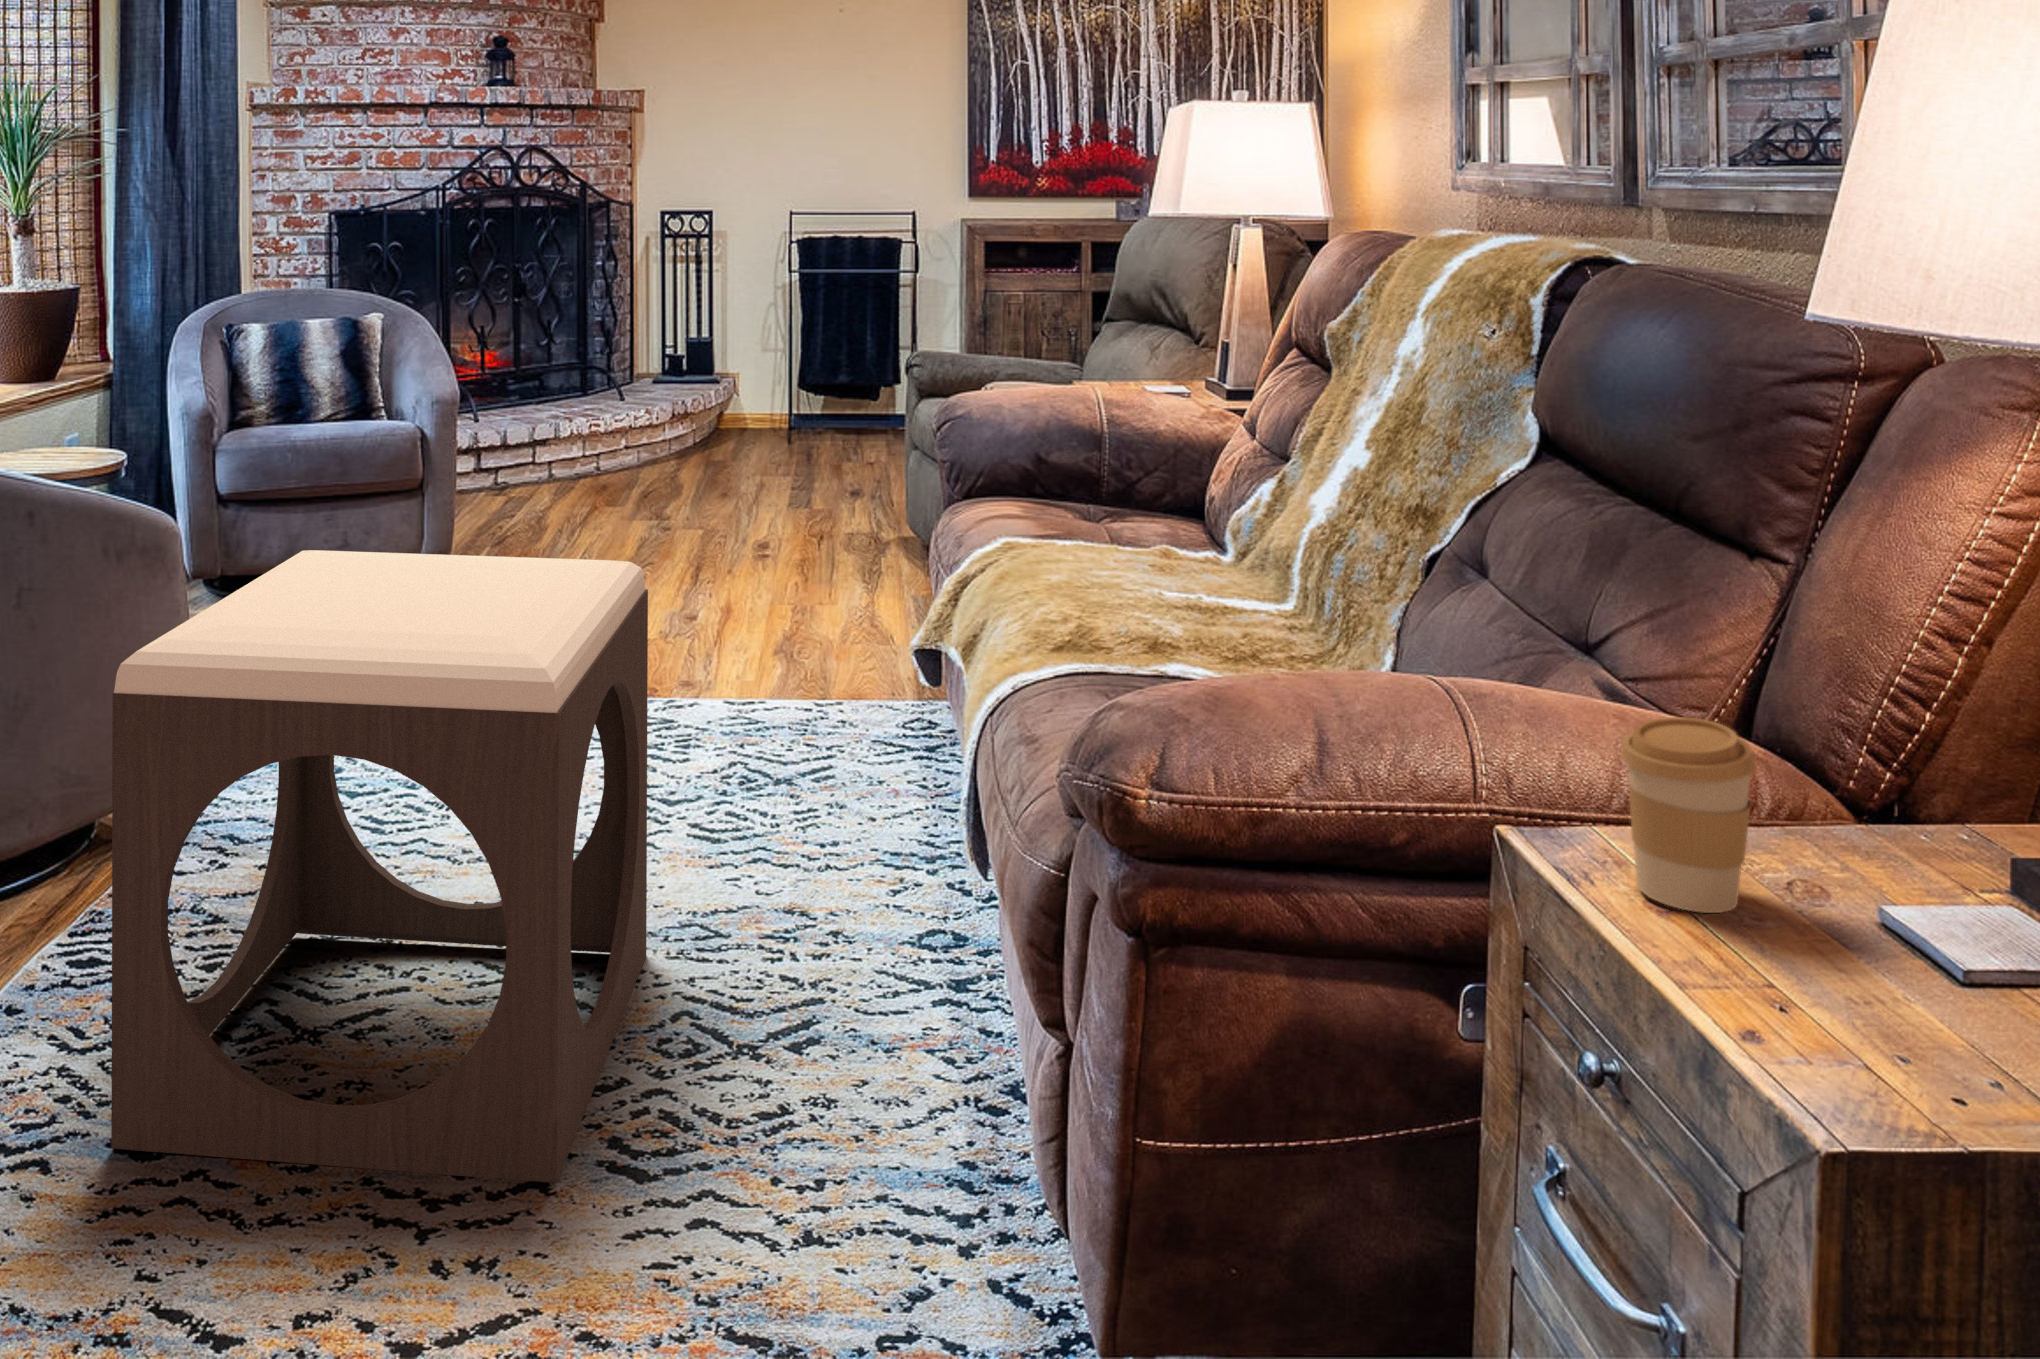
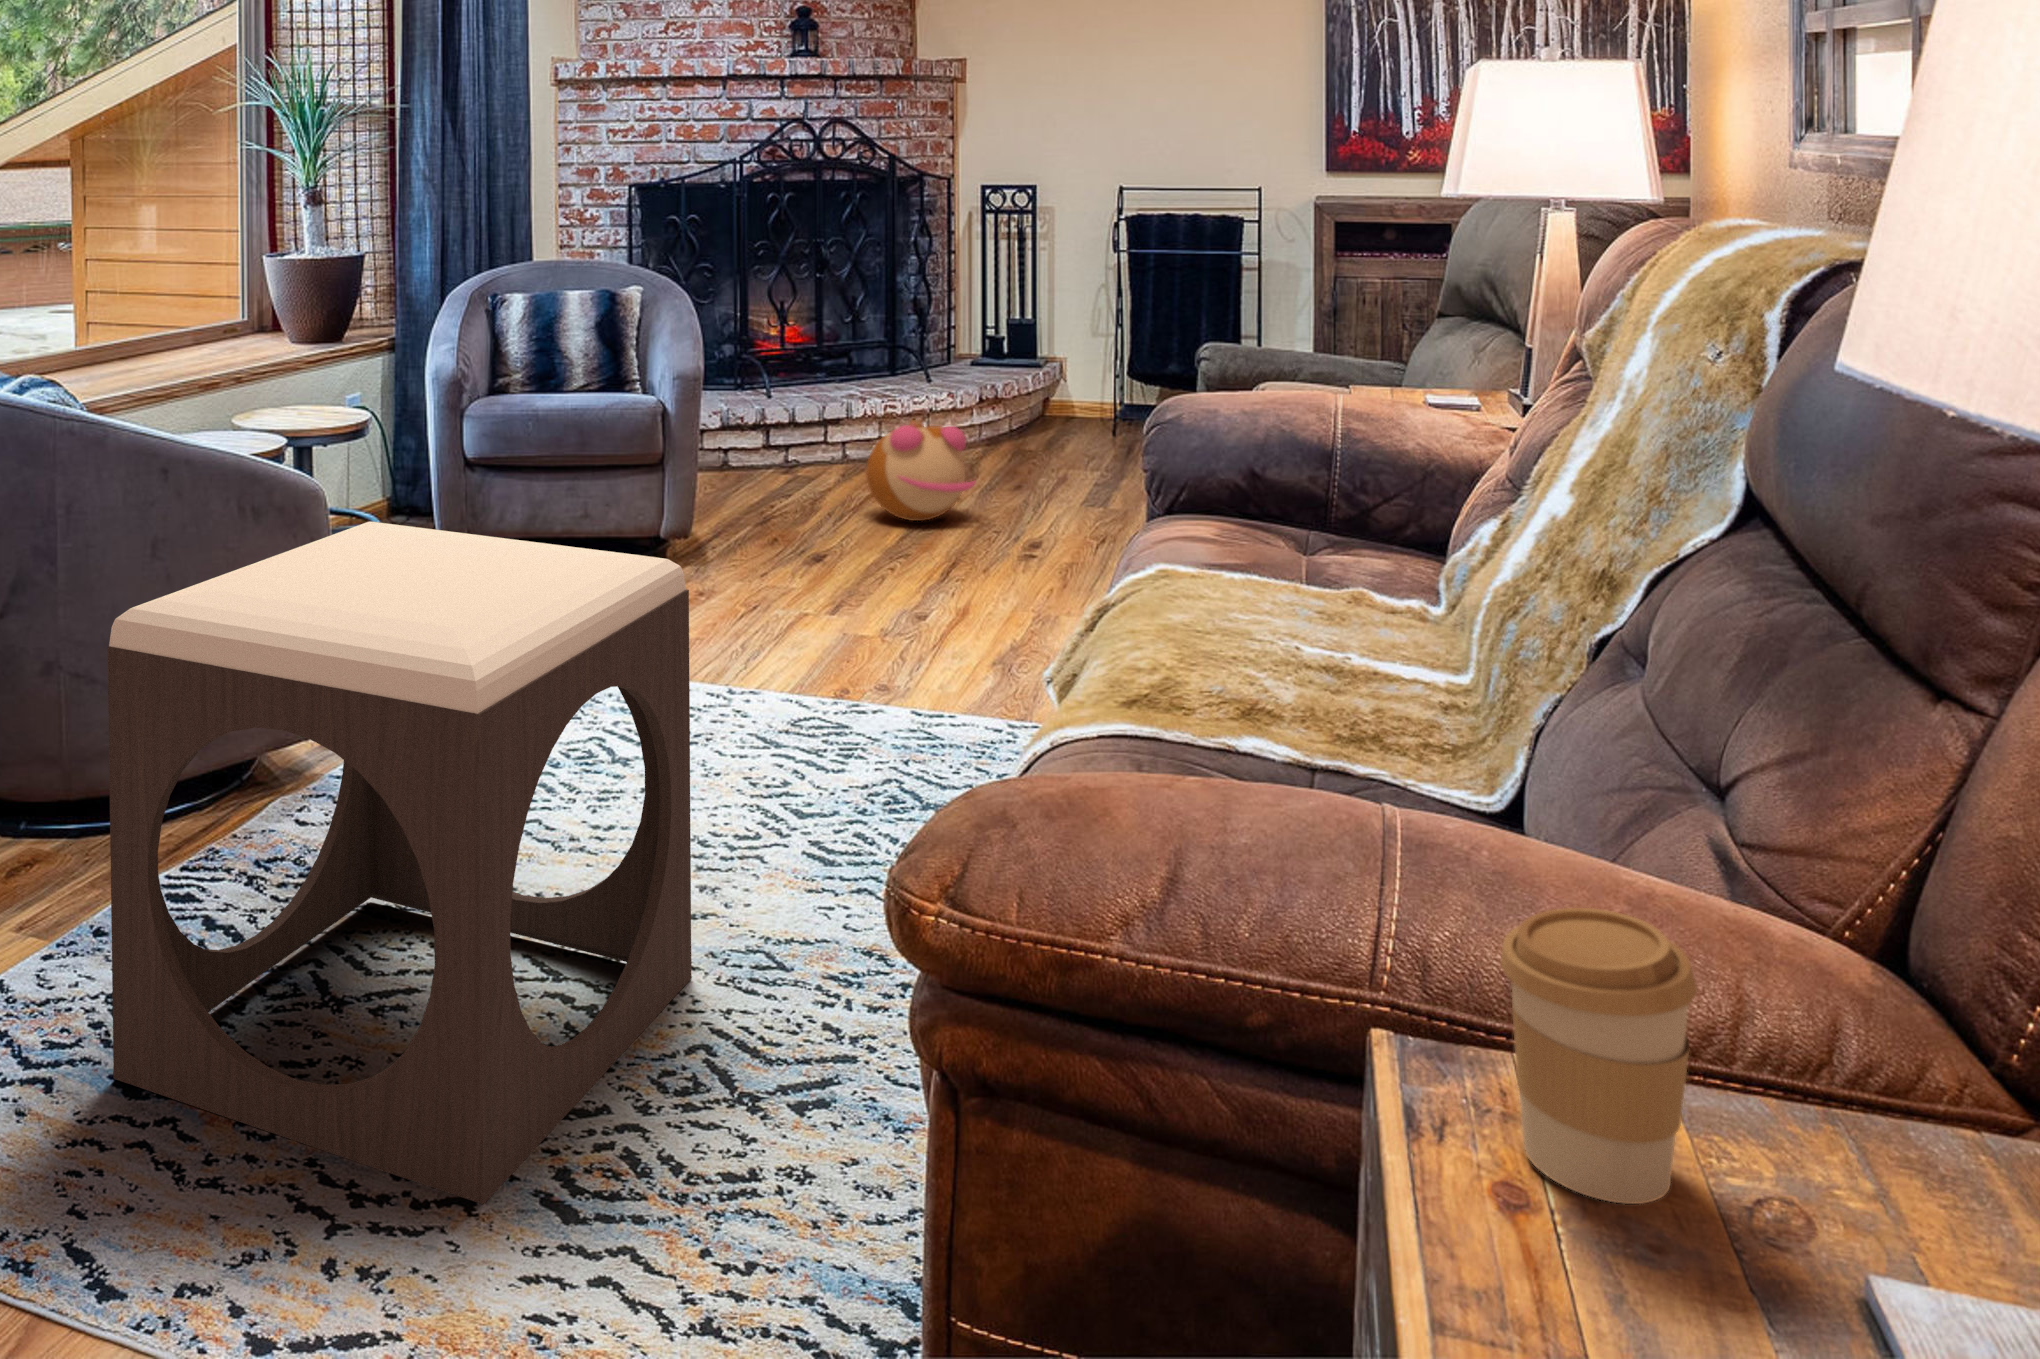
plush toy: none [599,433,702,529] -> present [866,420,975,521]

